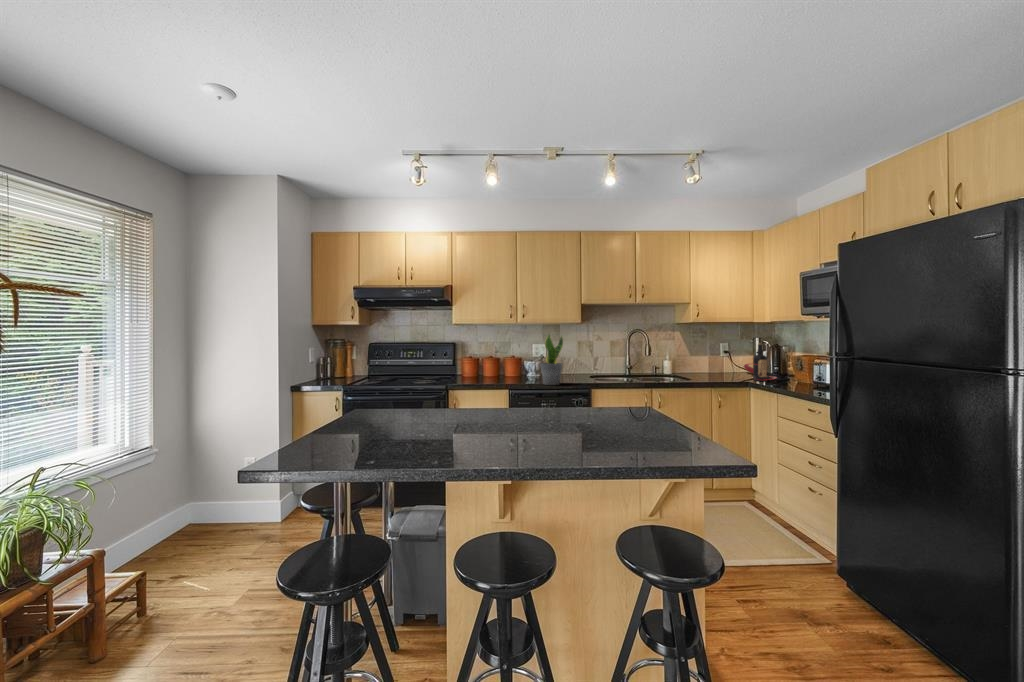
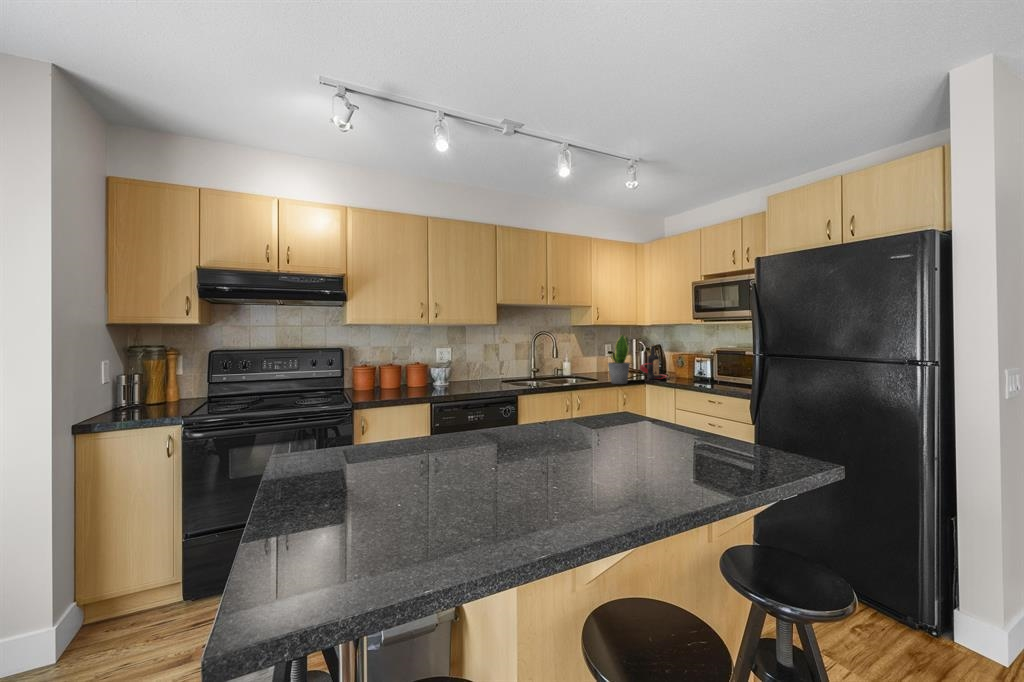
potted plant: present [540,335,563,385] -> present [608,335,630,384]

